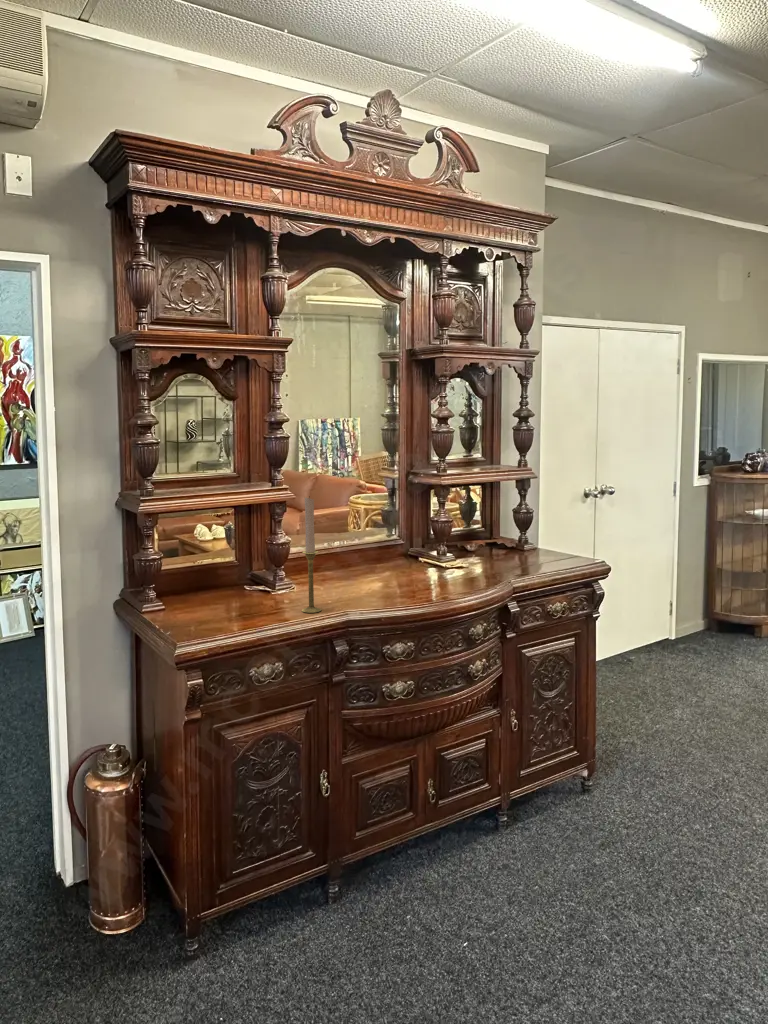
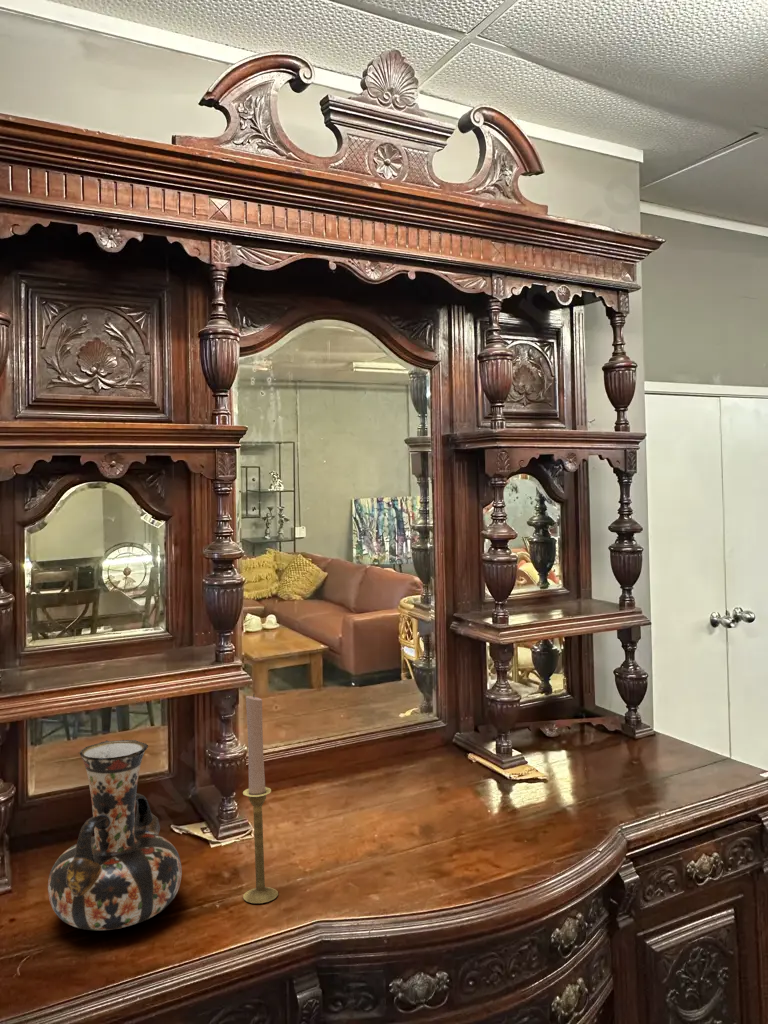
decorative vase: none [195,522,268,622] -> present [48,740,182,930]

